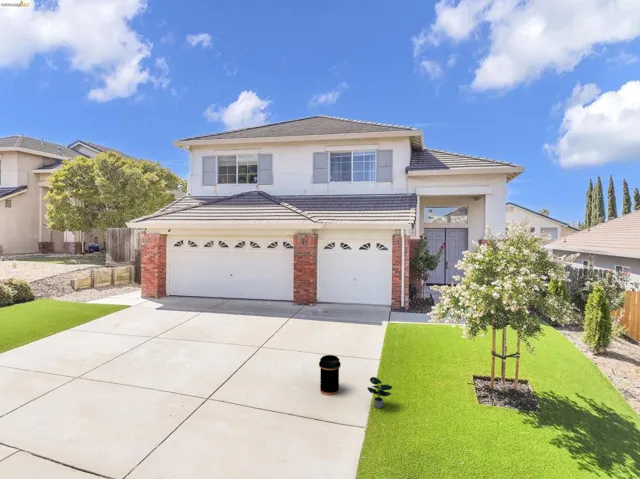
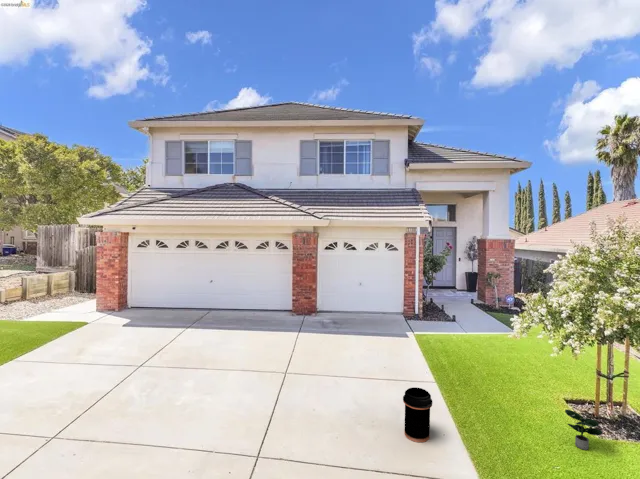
potted plant: present [367,377,392,408] -> present [565,410,603,450]

